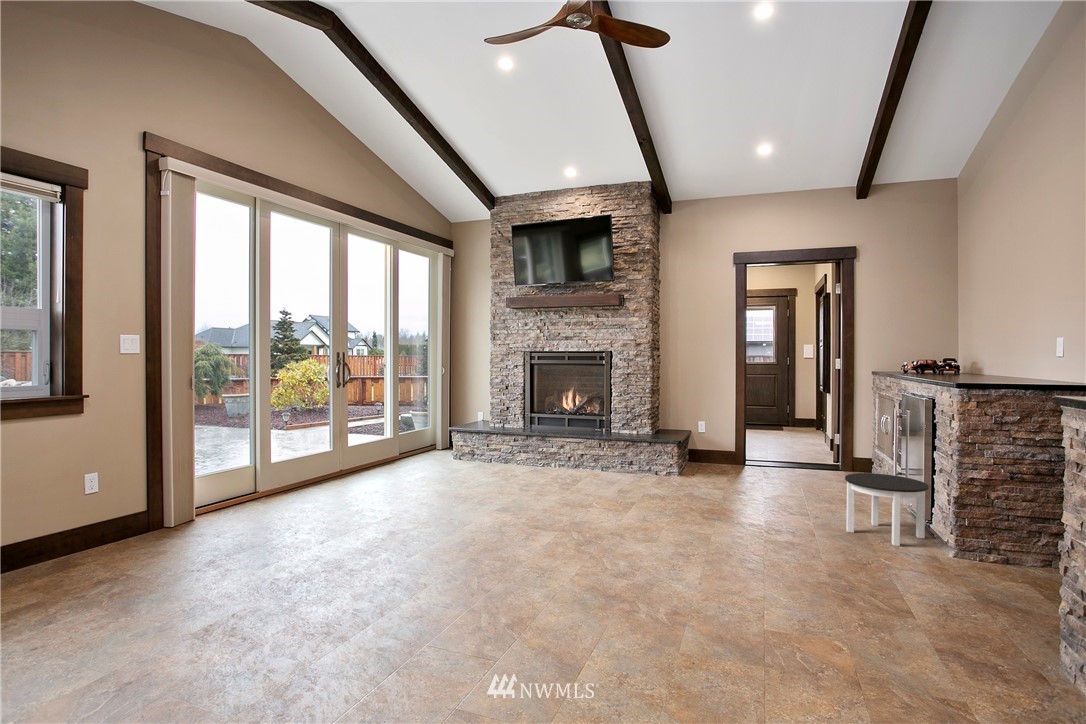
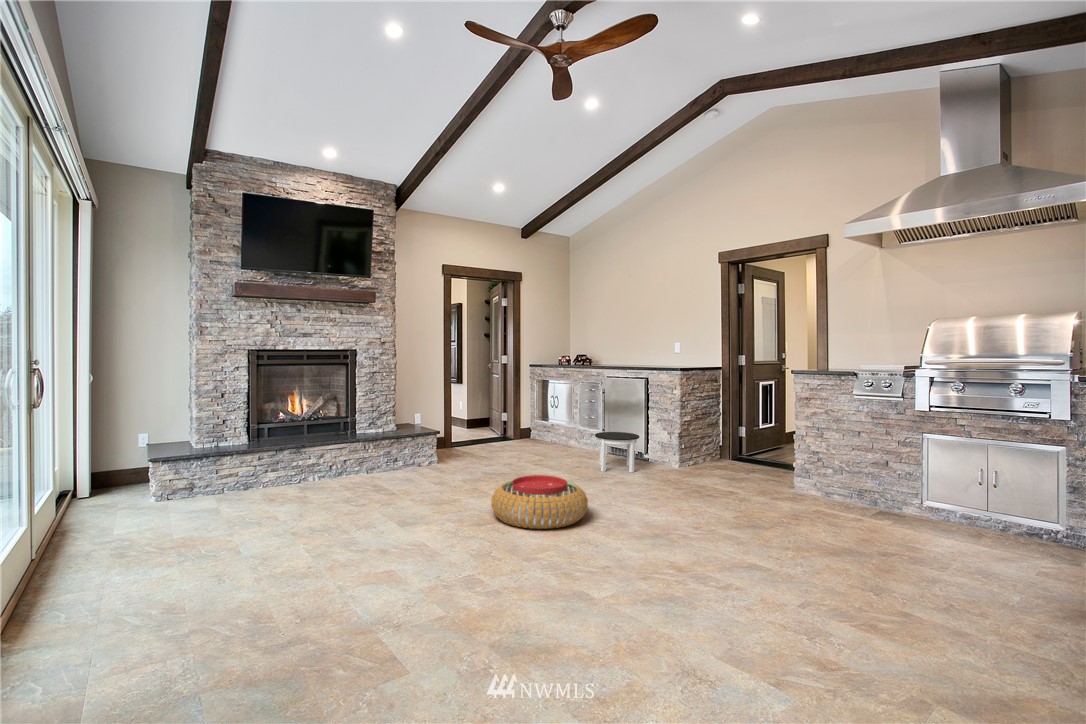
pouf: none [549,496,667,565] -> present [491,475,588,529]

